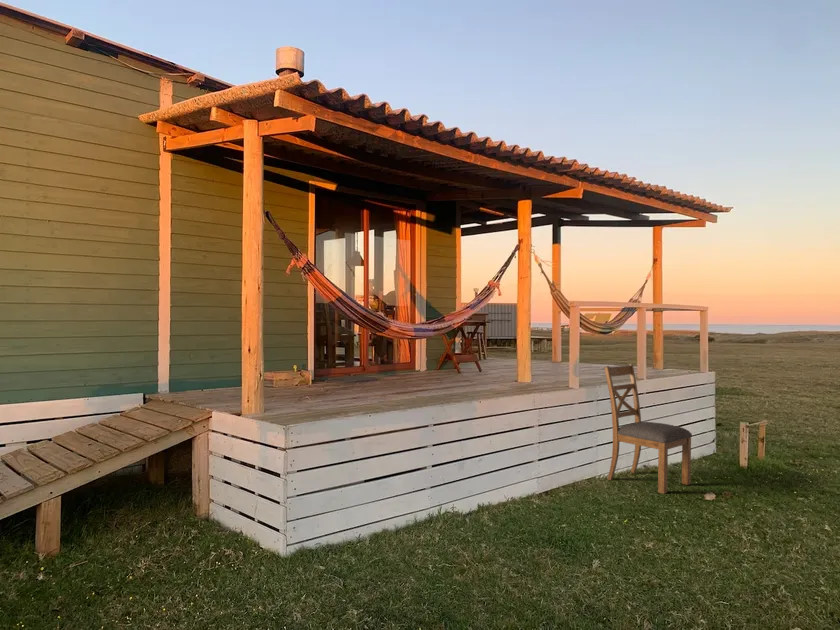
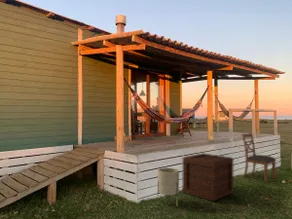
wooden crate: none [424,418,563,552] -> present [182,153,234,201]
planter: none [341,459,402,563] -> present [158,168,179,196]

